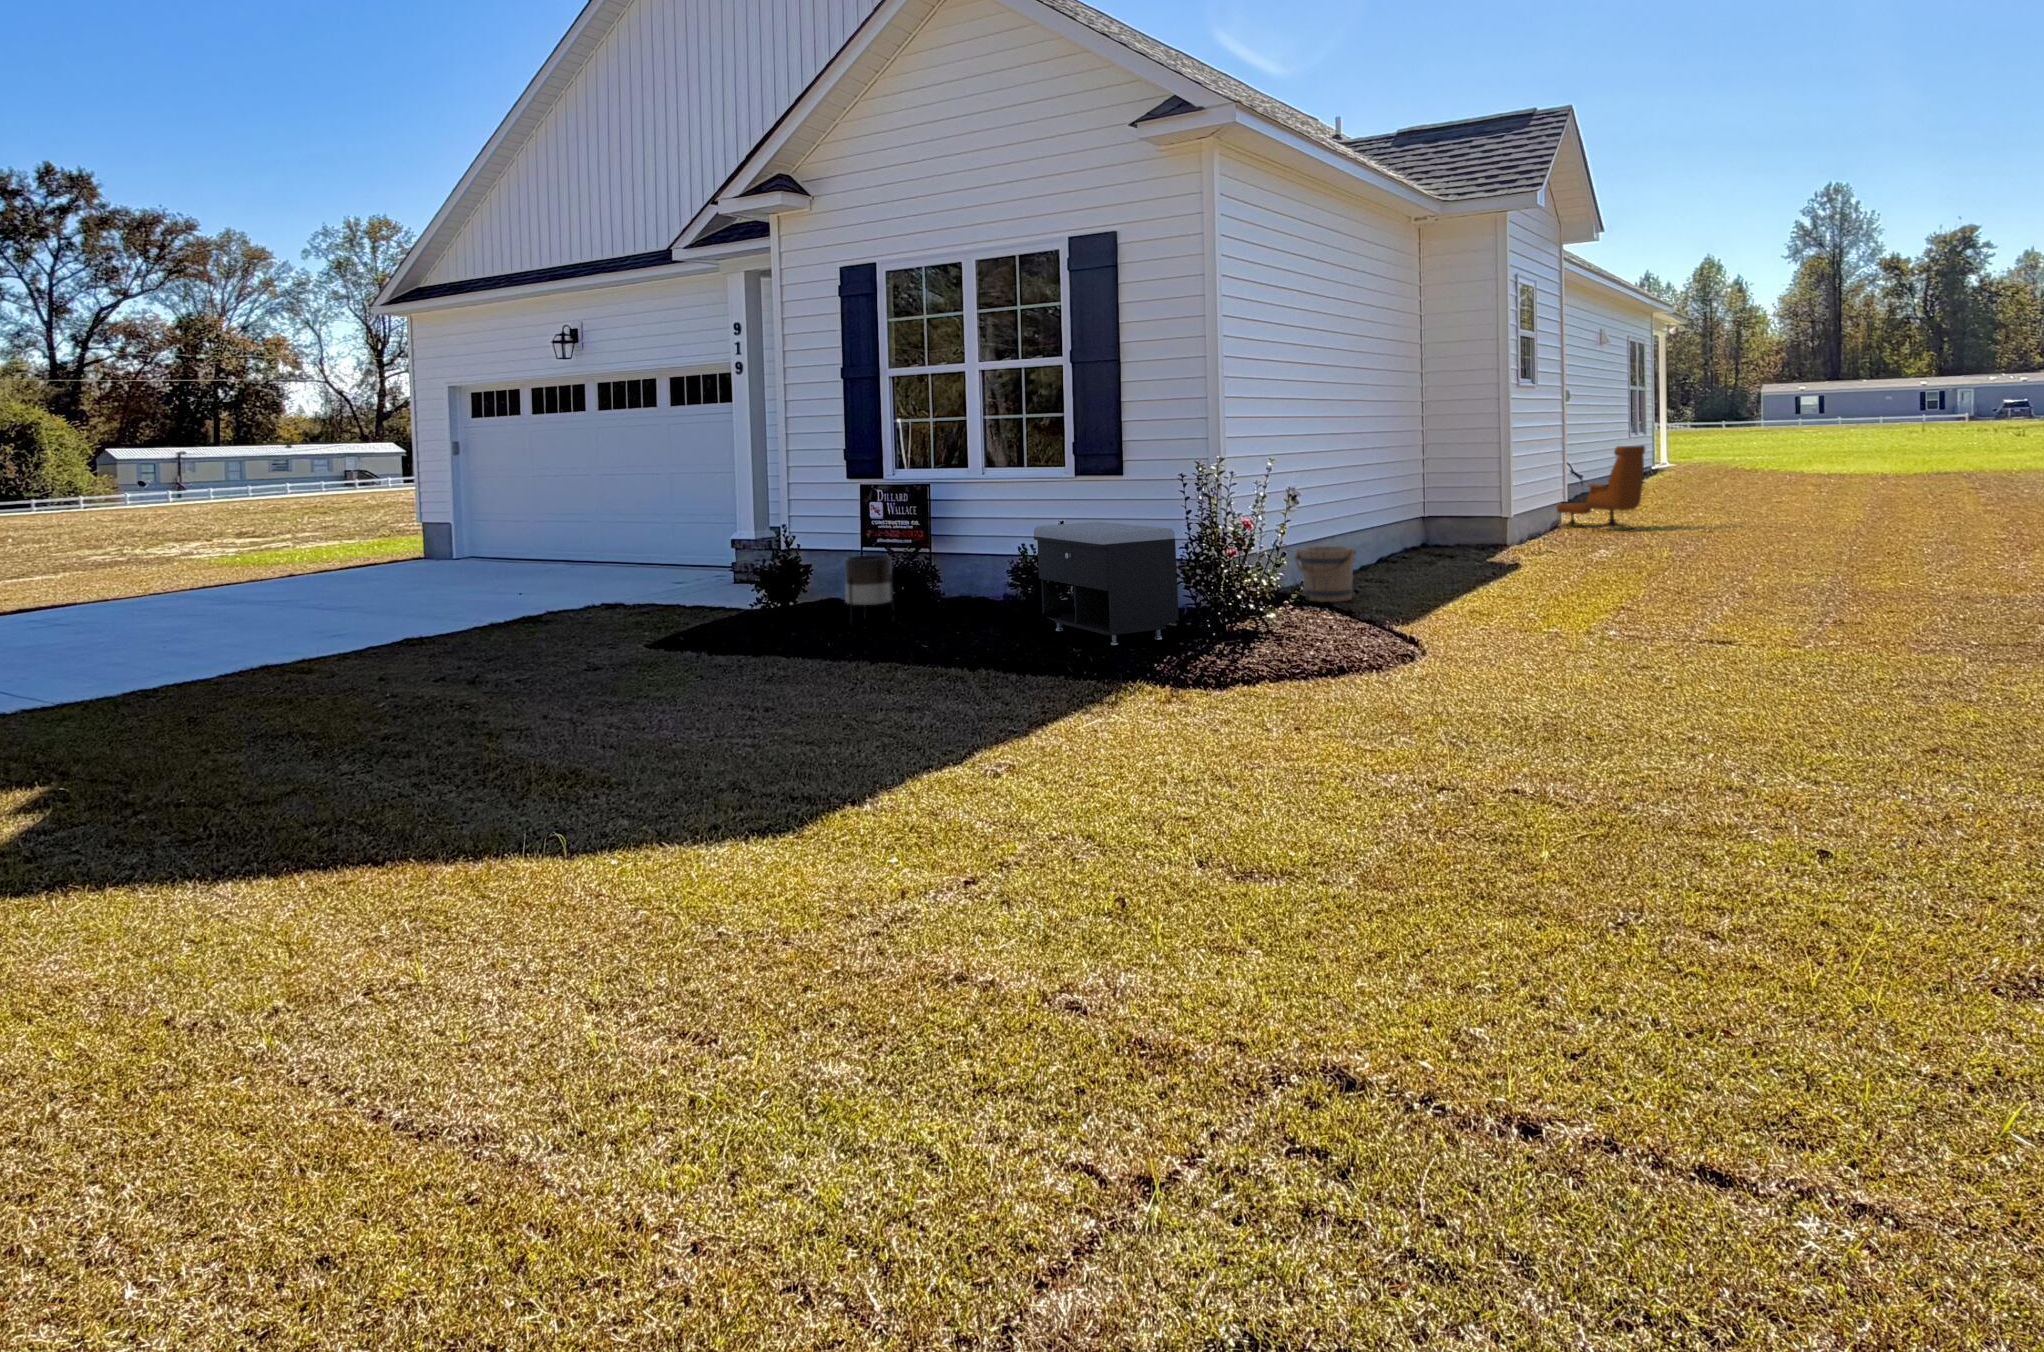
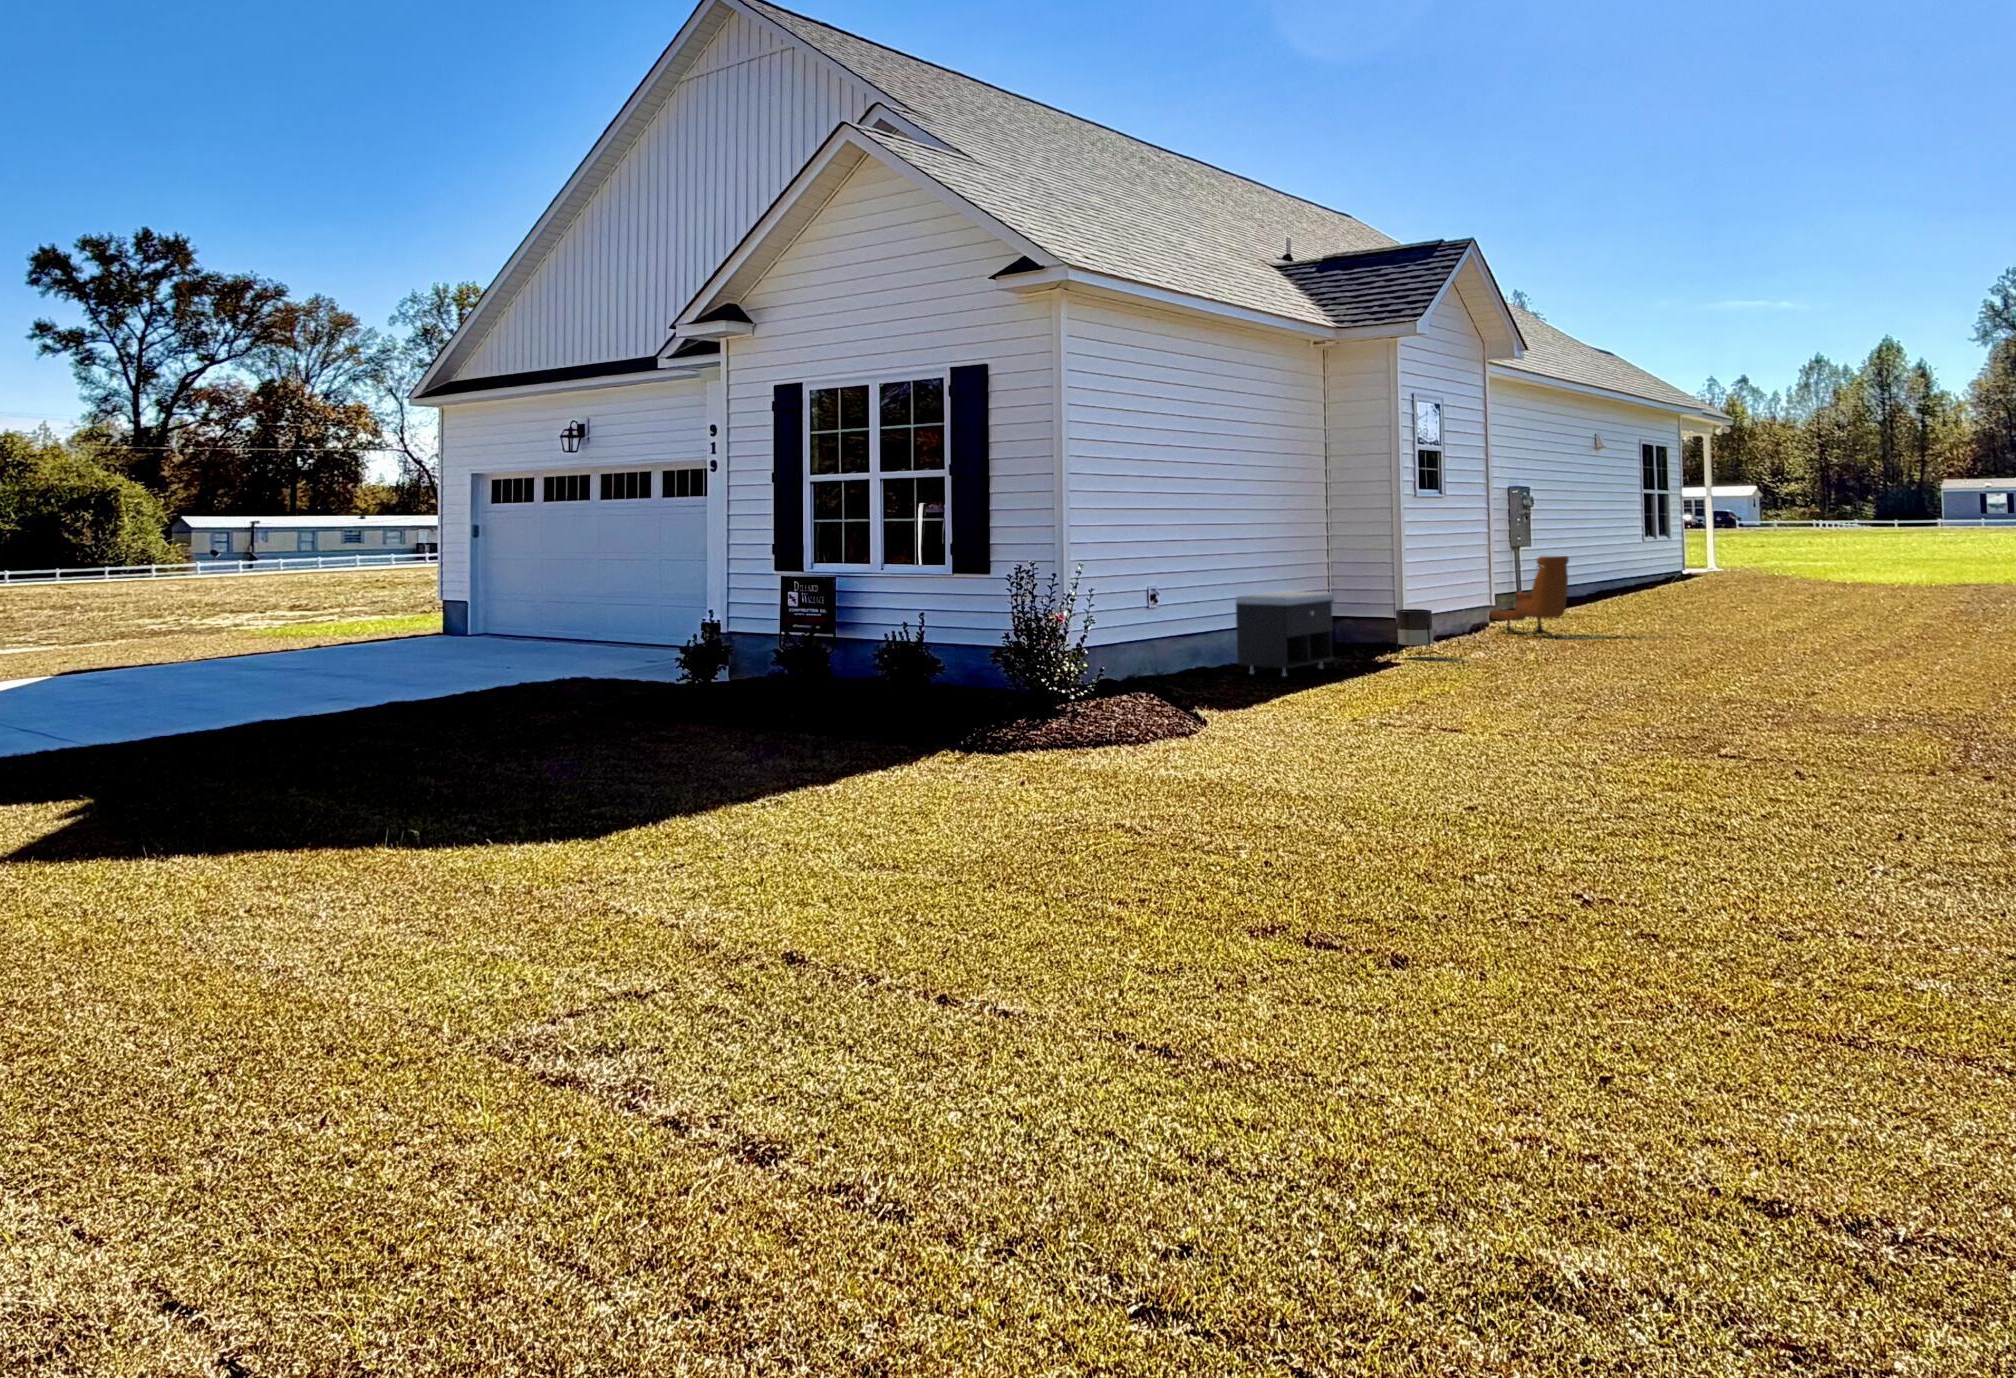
storage bench: present [1034,522,1179,645] -> present [1236,591,1334,676]
bucket: present [1295,546,1356,602] -> none [1160,643,1212,693]
planter: present [845,555,894,617] -> present [1396,609,1433,660]

